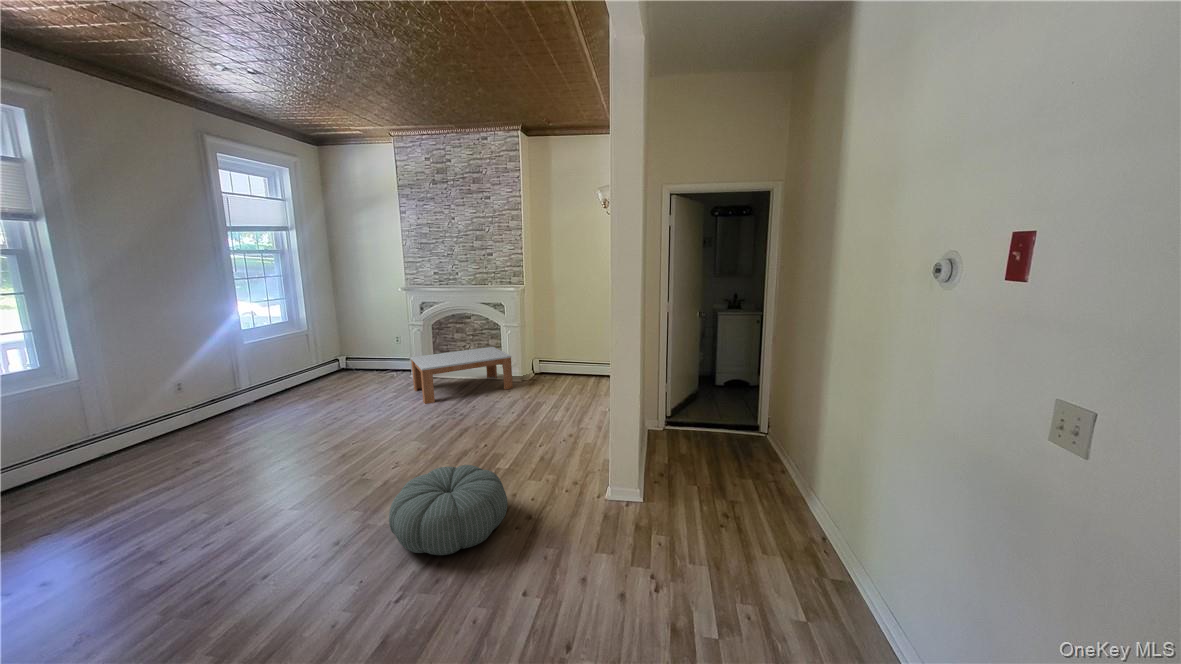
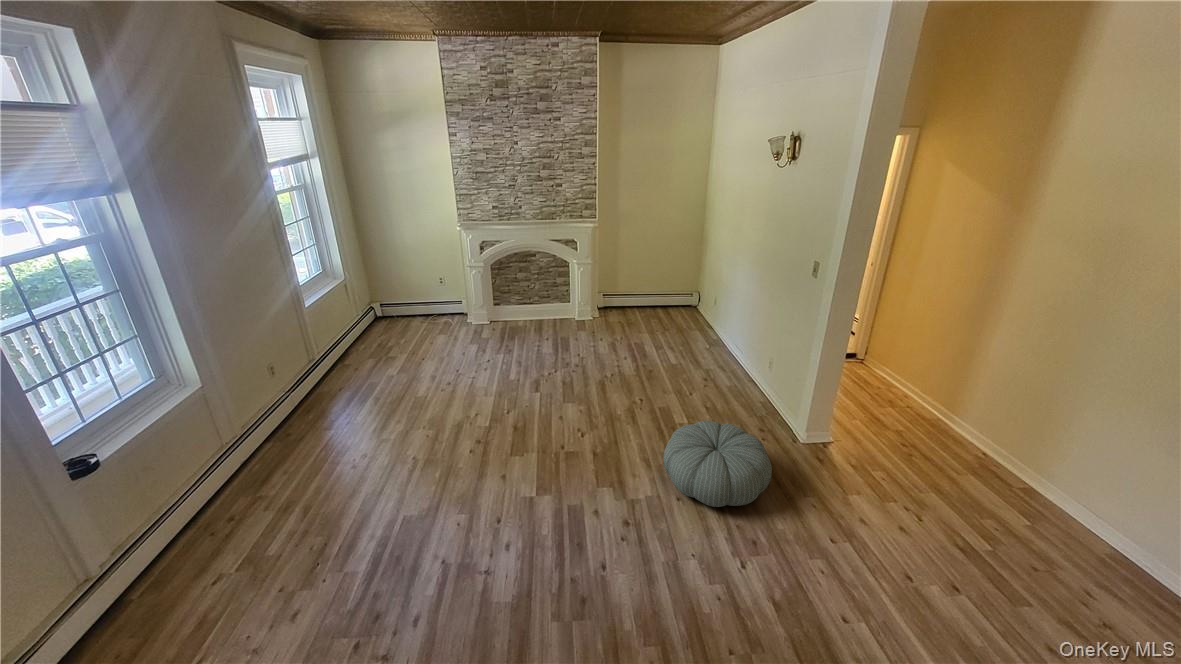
coffee table: present [411,347,513,404] -> none [491,285,597,355]

